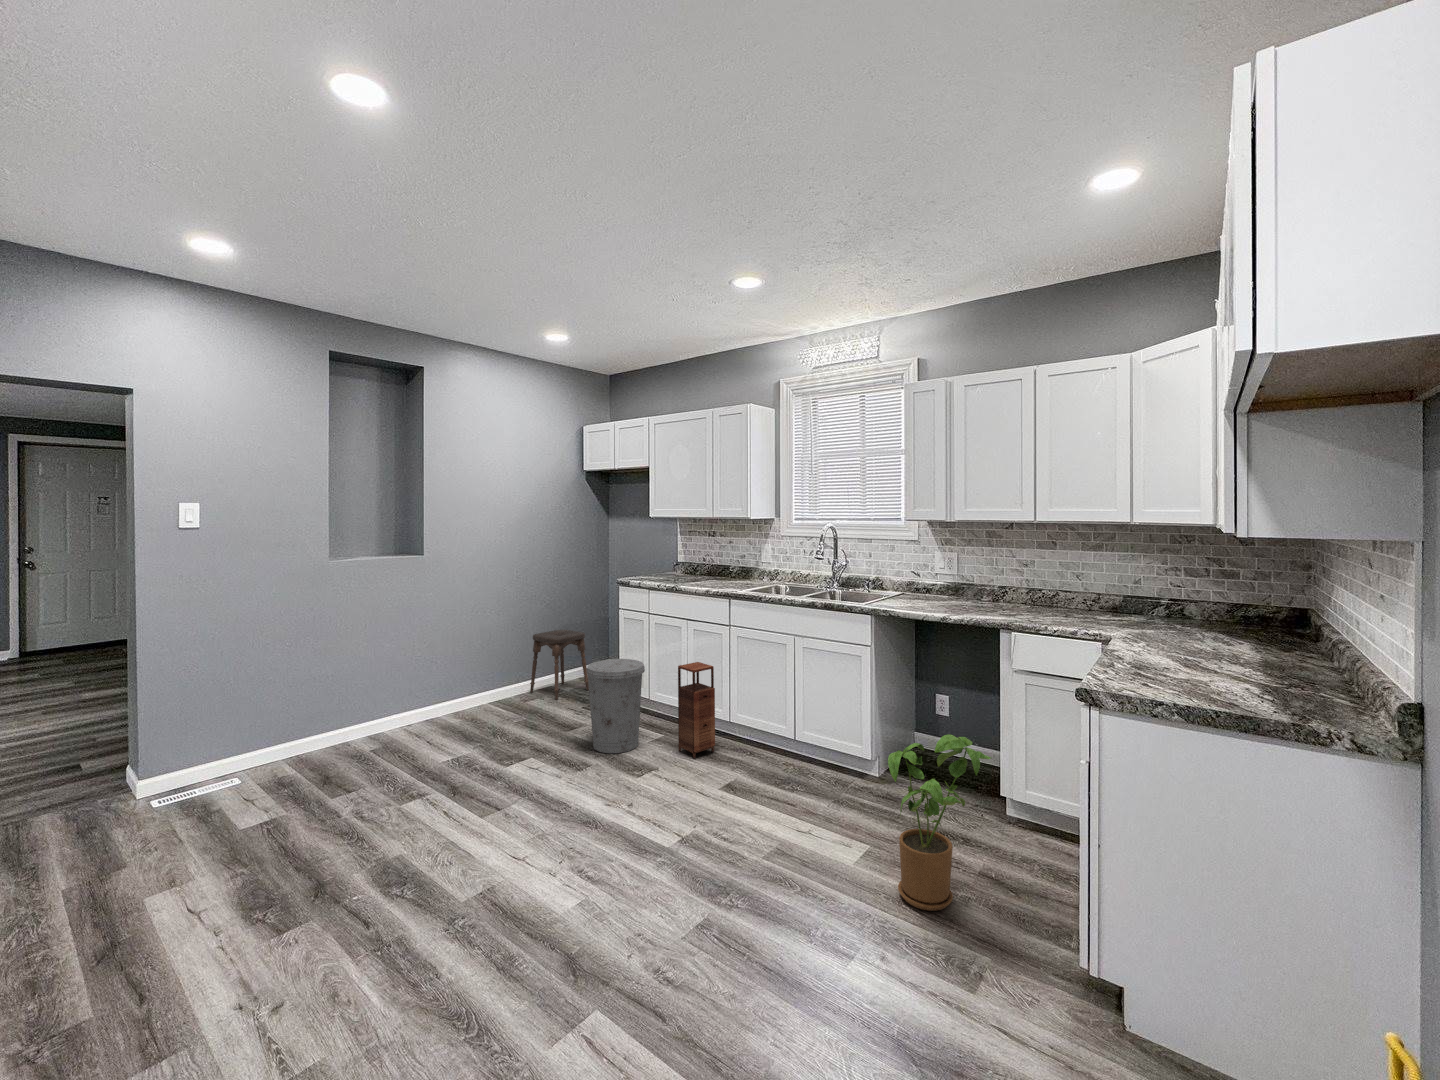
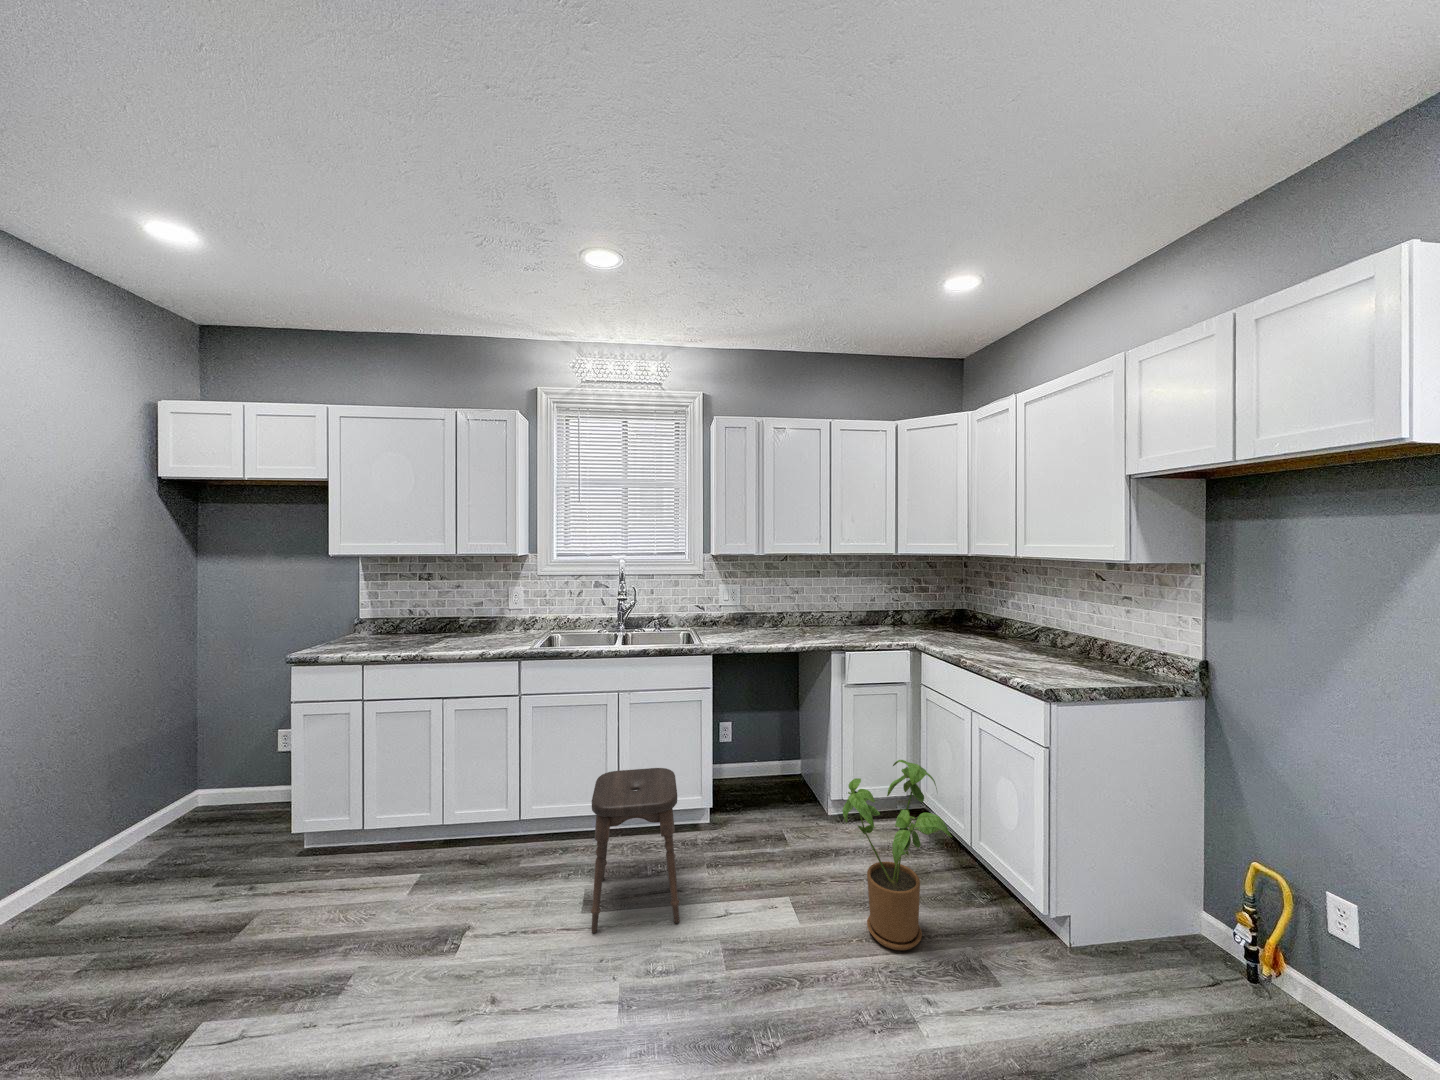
stool: present [530,630,589,700] -> present [591,768,680,933]
trash can: present [586,659,645,753] -> none [300,774,411,948]
storage cabinet: present [678,662,715,759] -> none [472,751,525,887]

